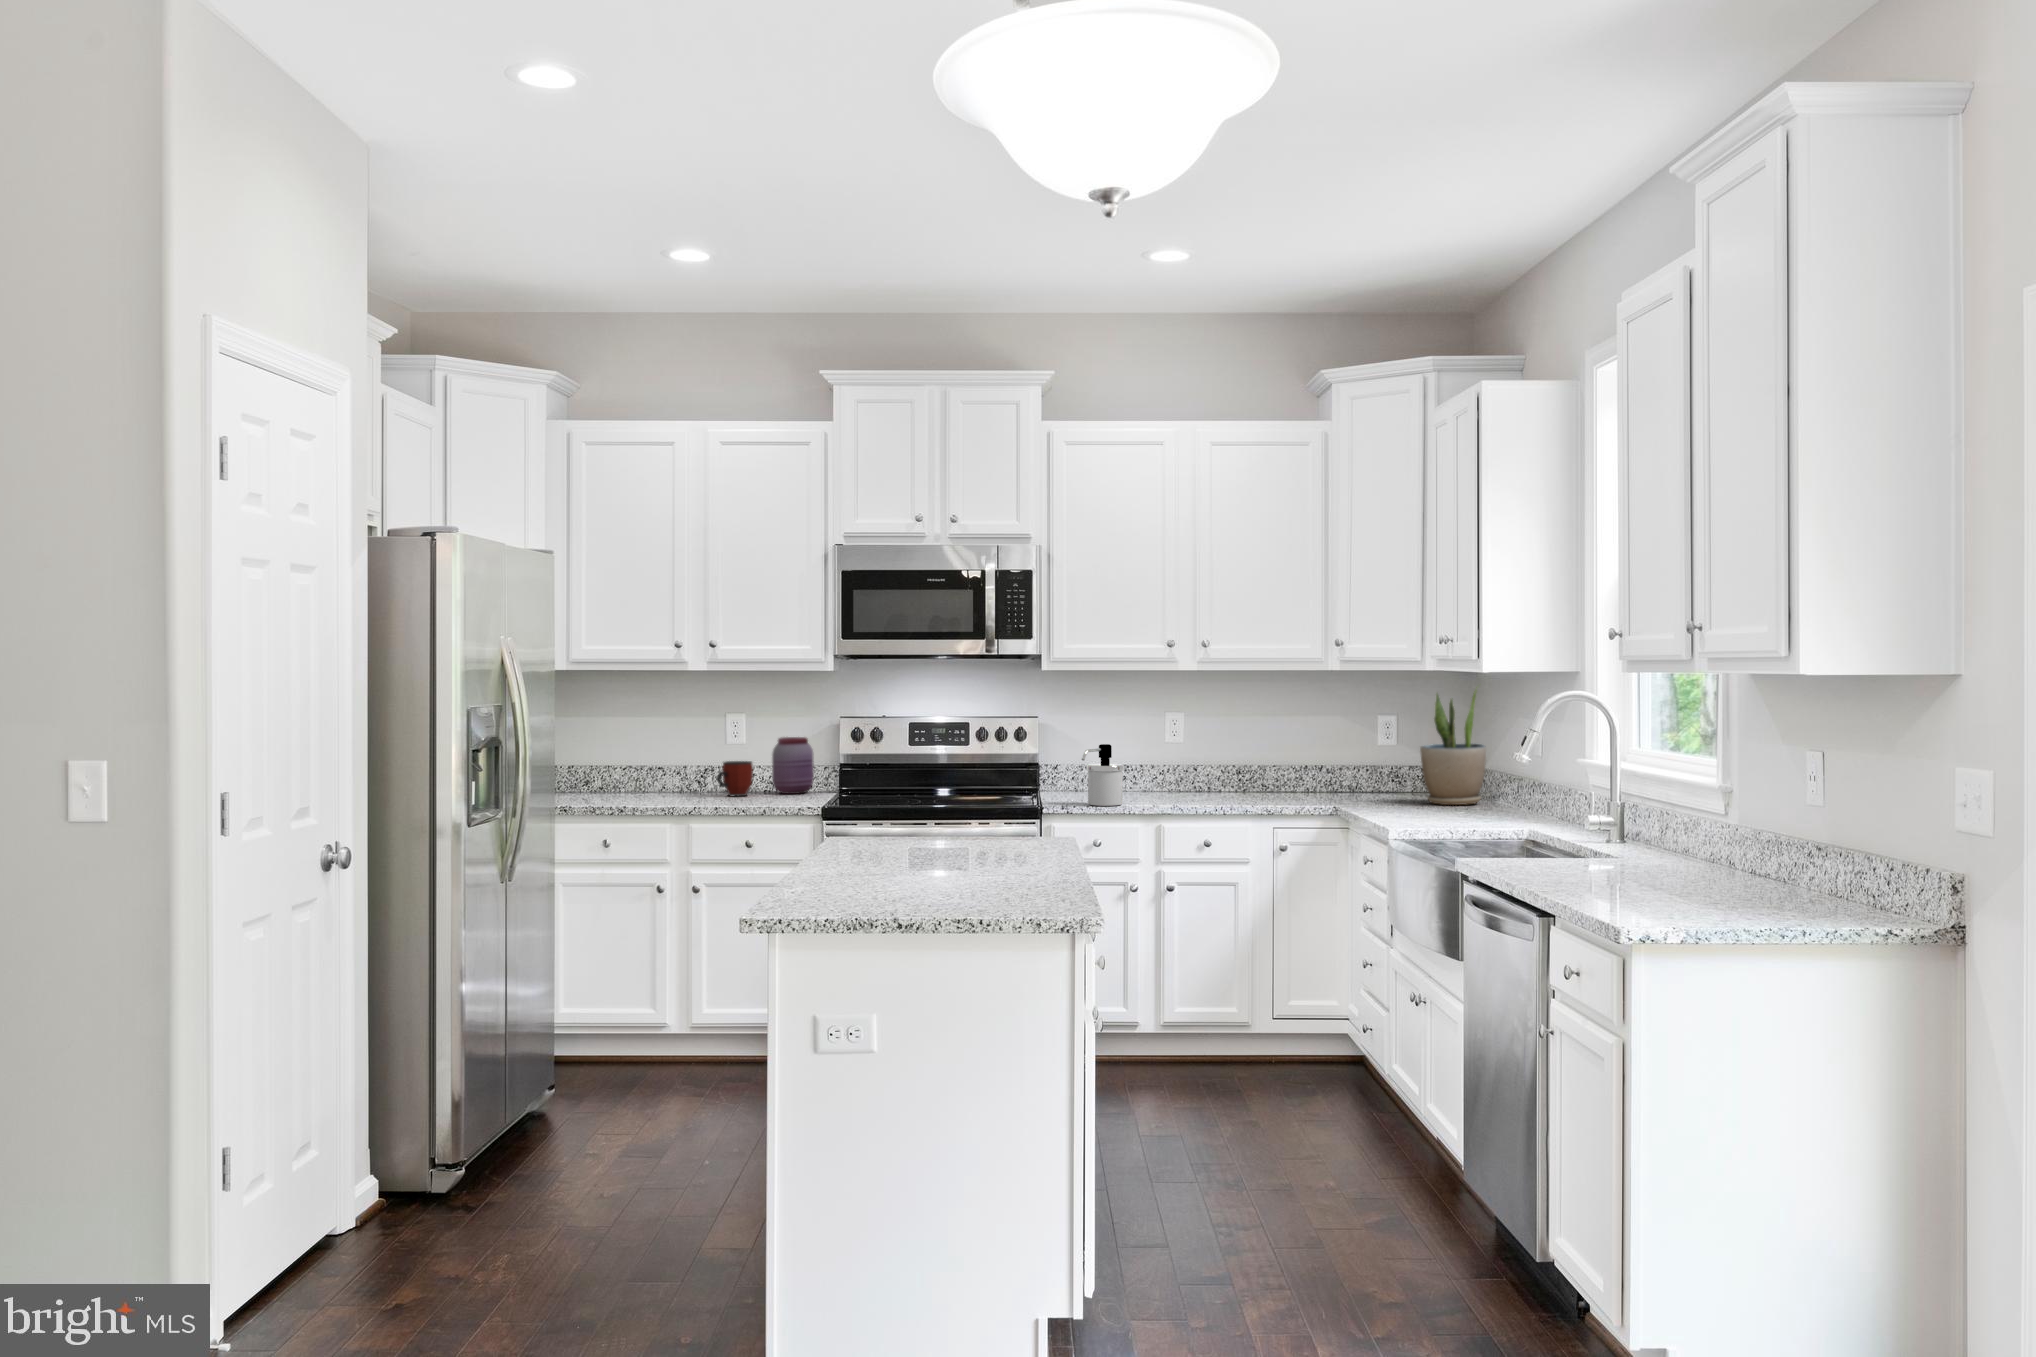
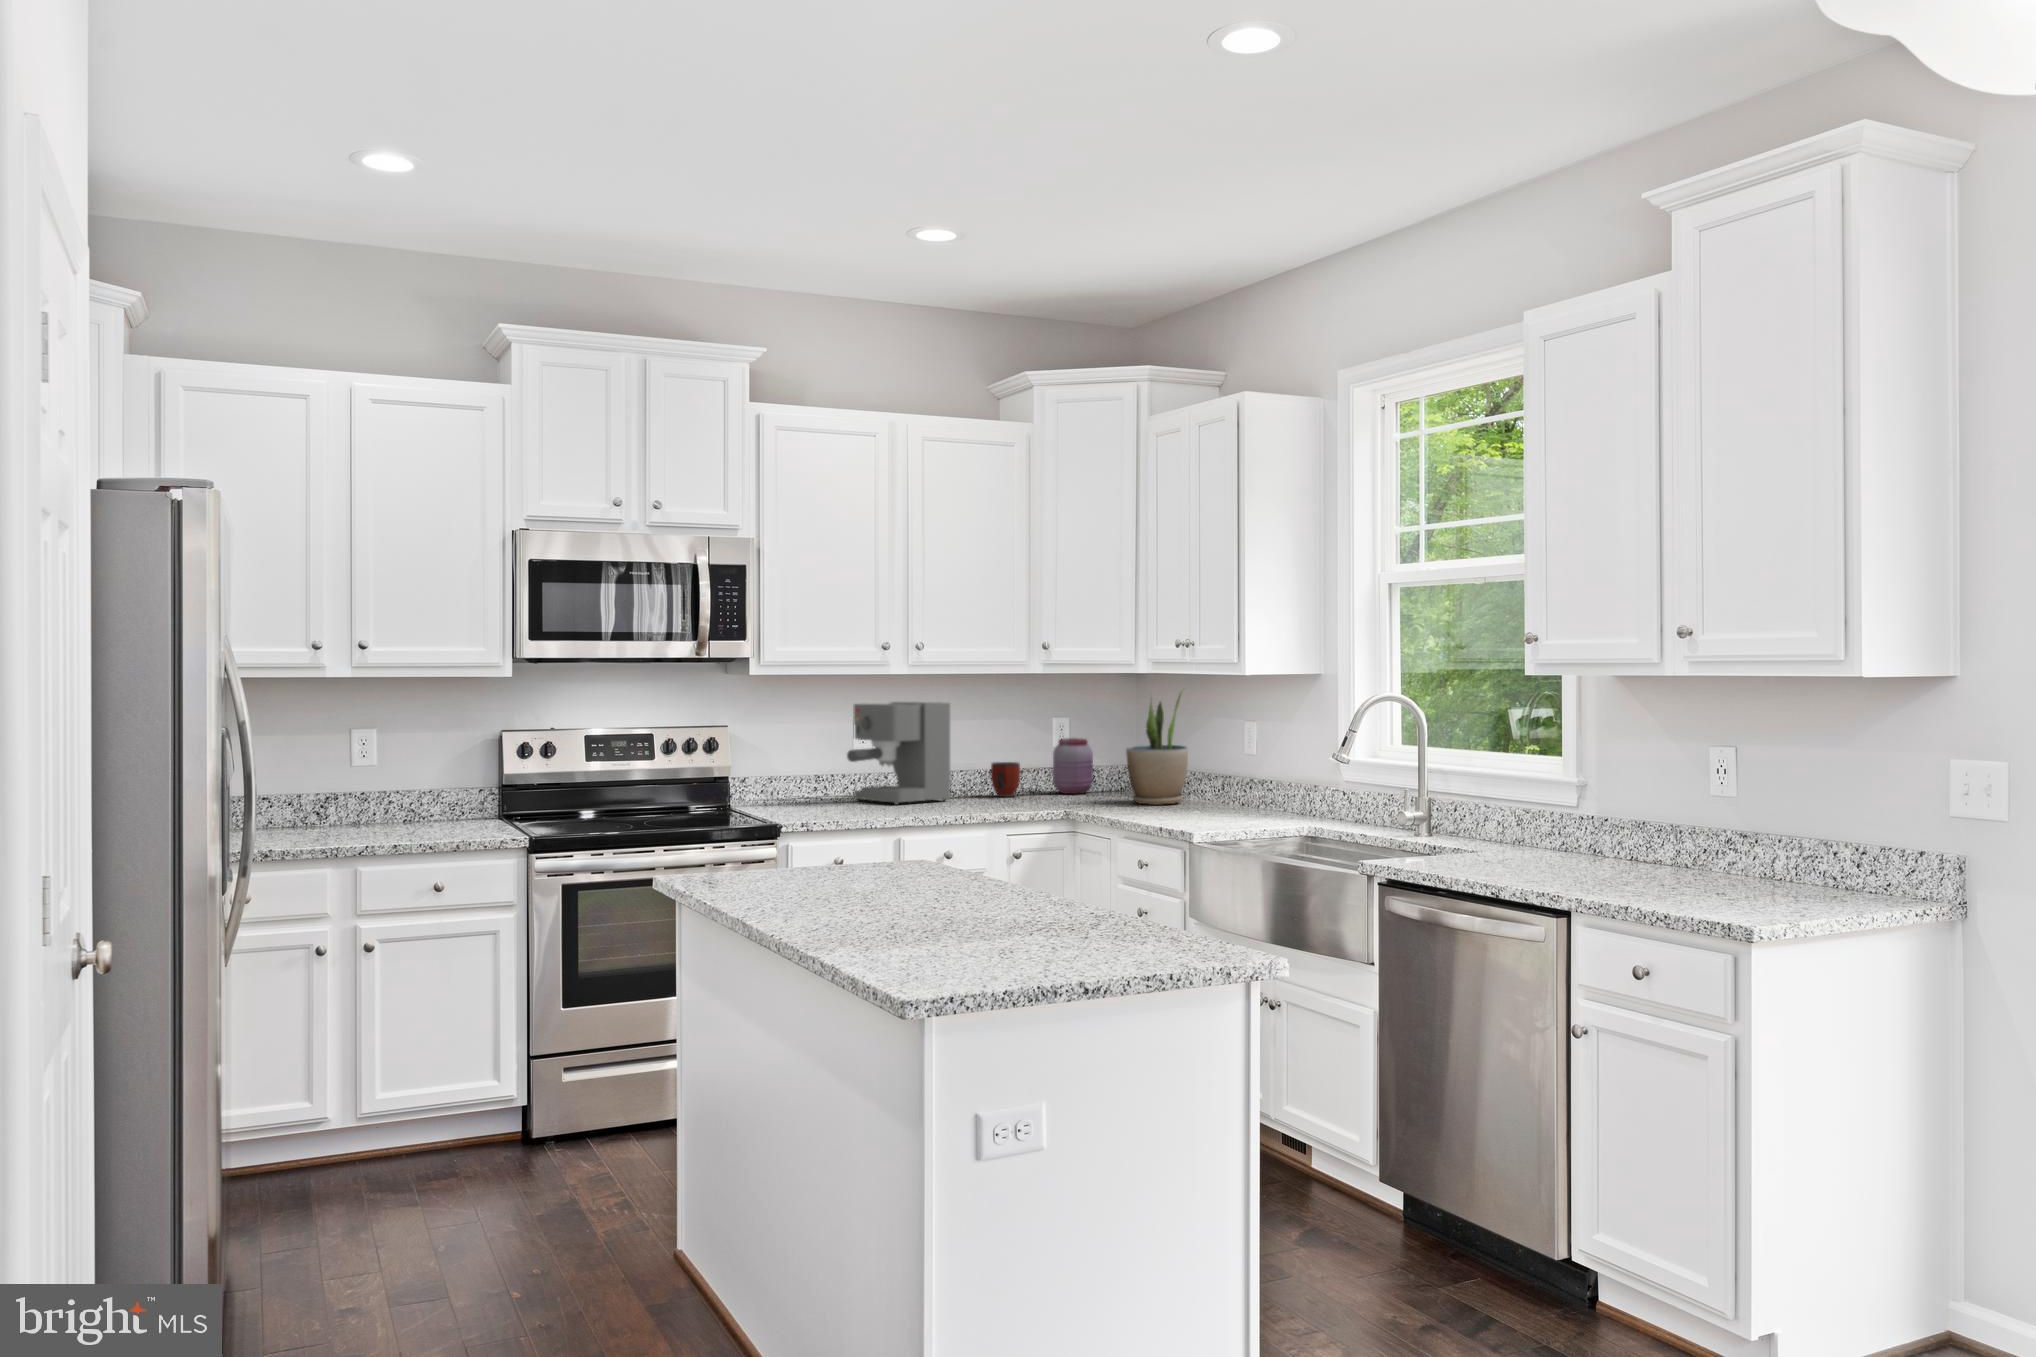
coffee maker: none [1146,696,1254,795] -> present [847,701,950,805]
jar: present [772,737,814,794] -> present [1053,738,1093,794]
soap dispenser: present [1082,744,1124,806] -> none [819,754,858,821]
mug: present [717,761,753,796] -> present [991,762,1020,797]

